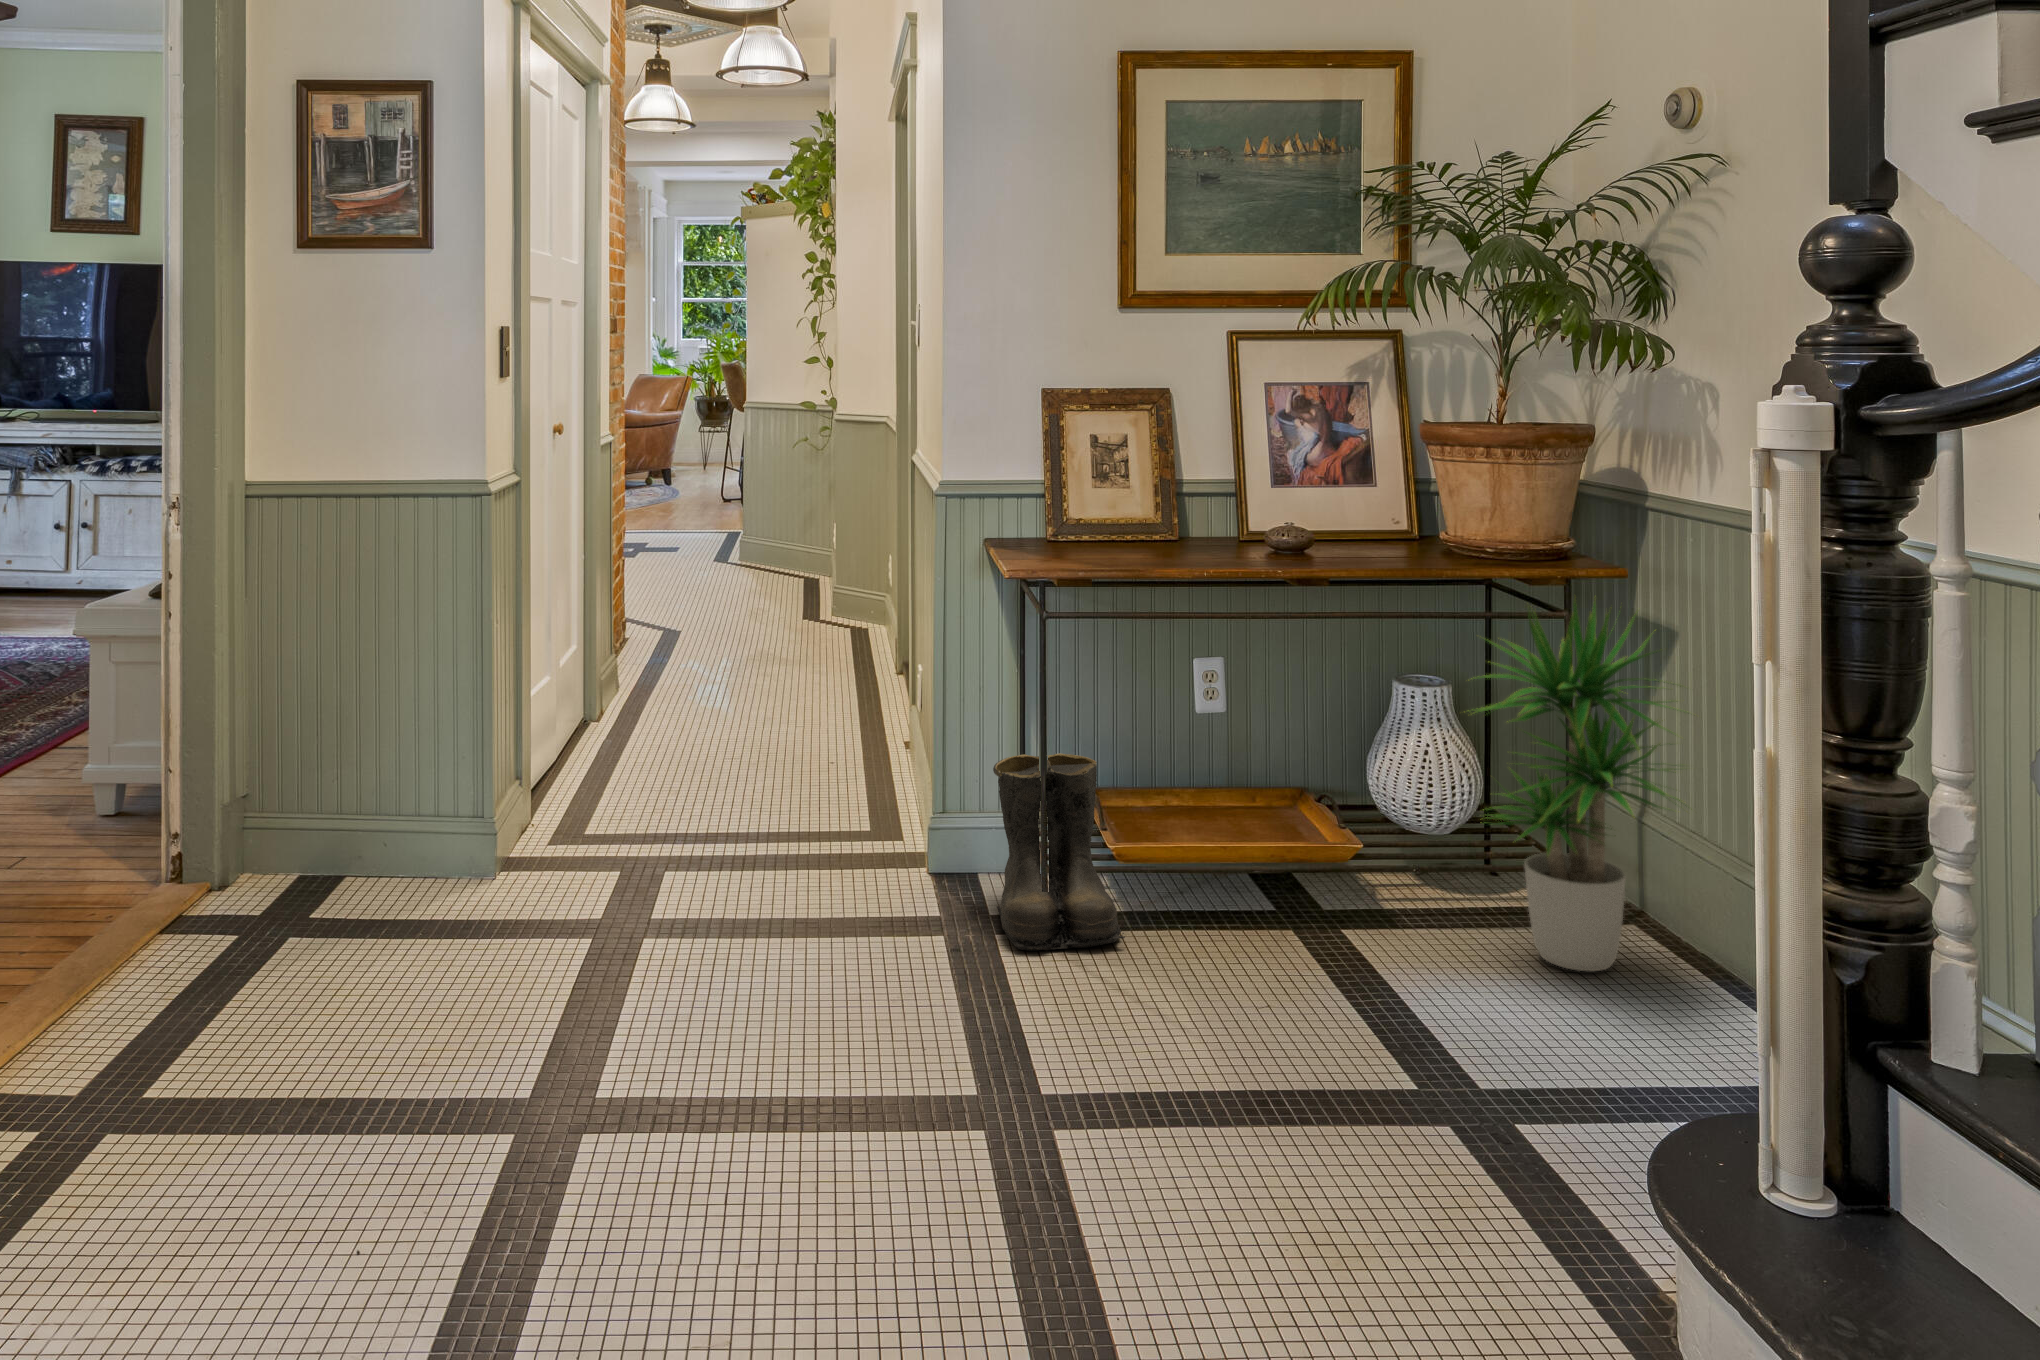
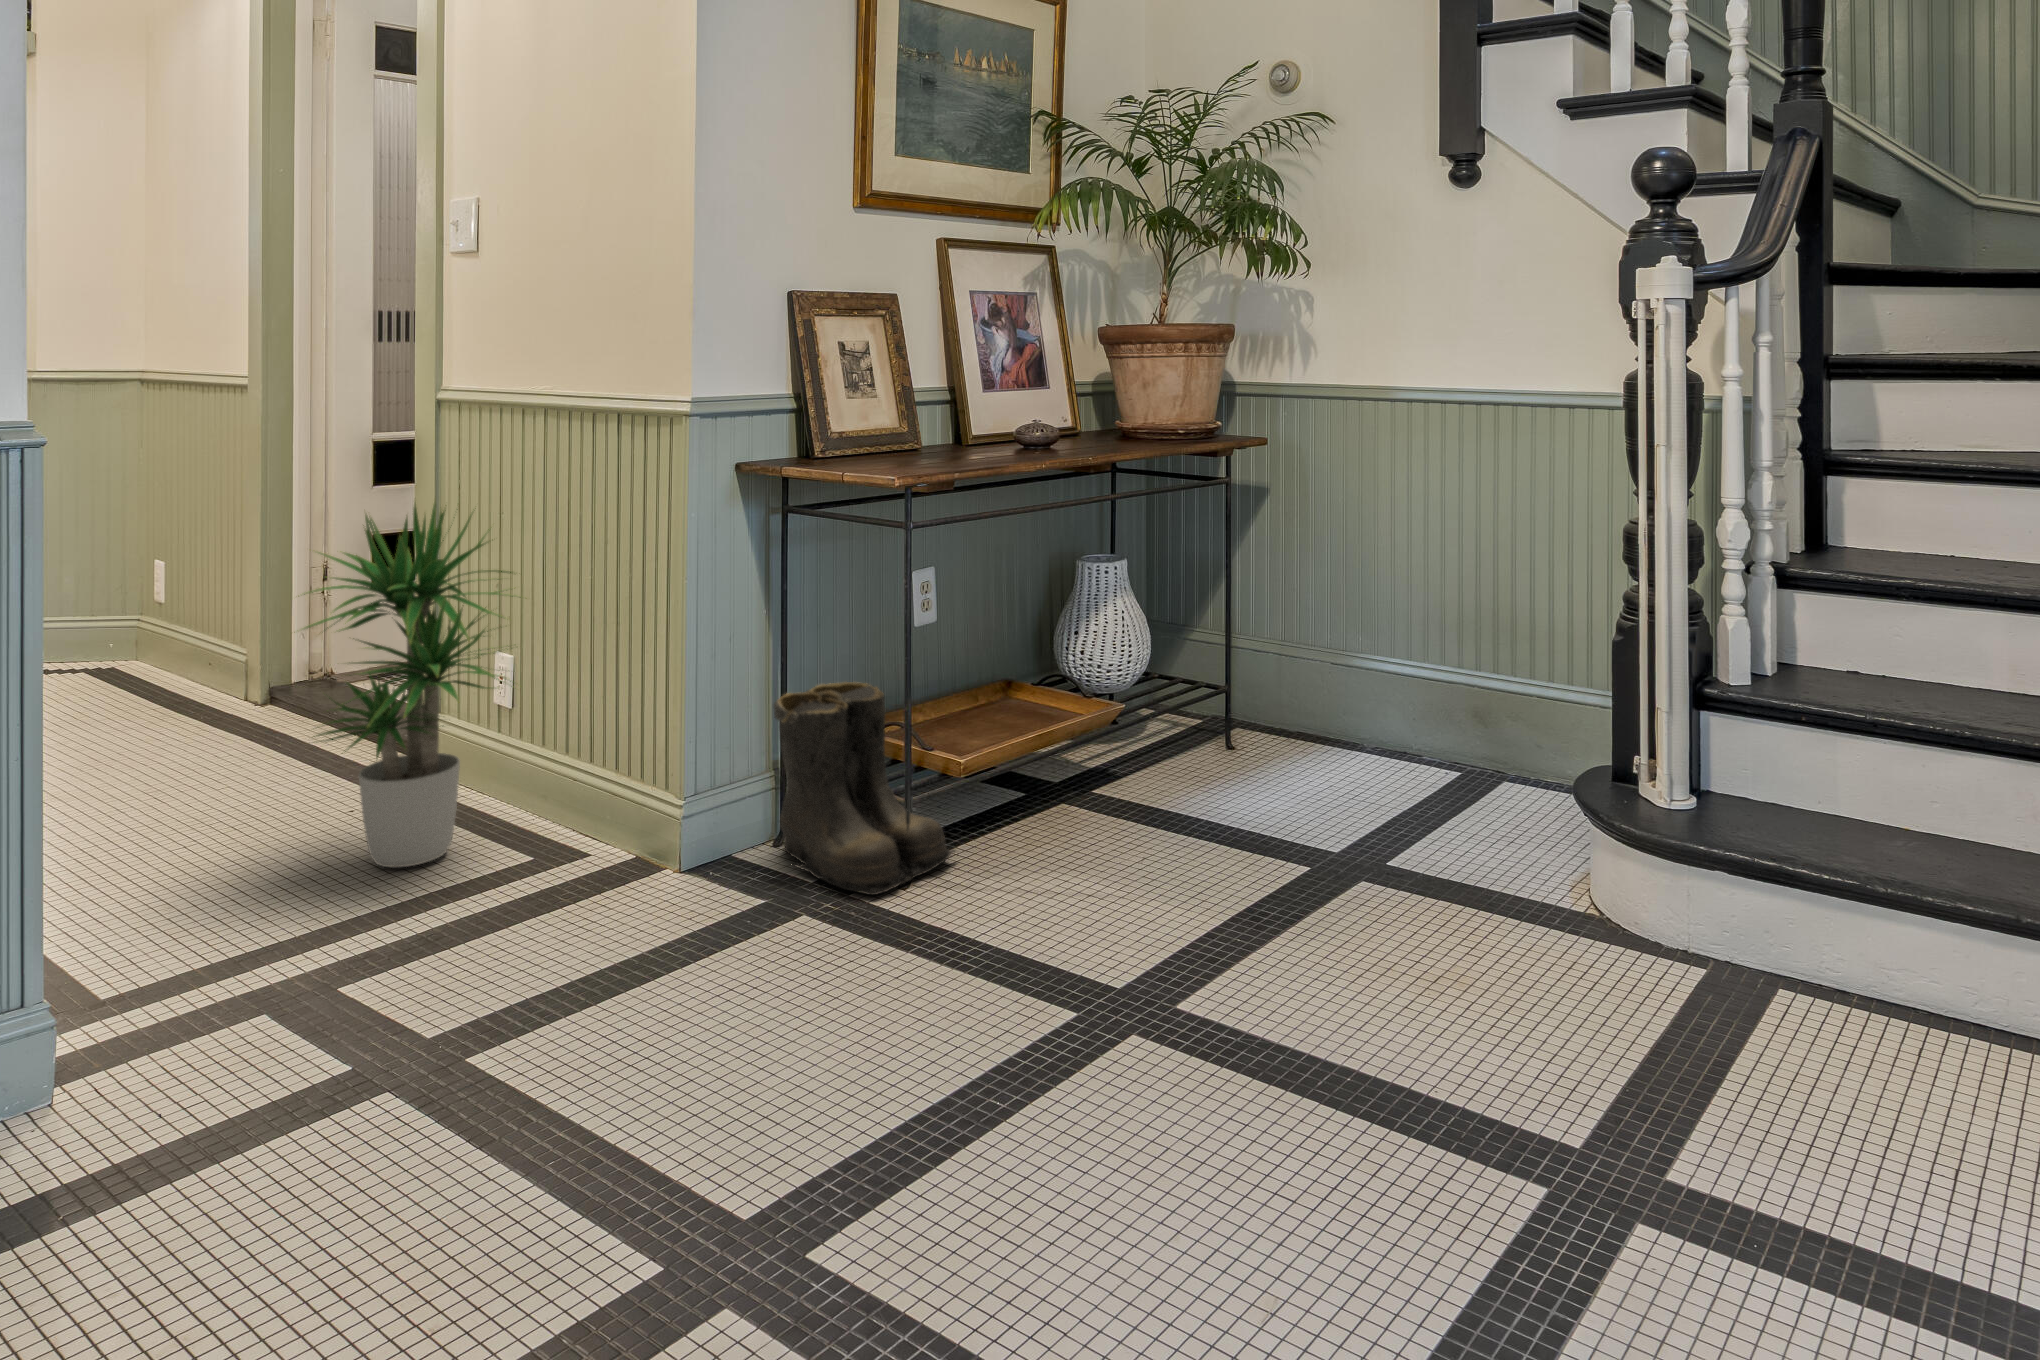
potted plant: present [1474,600,1692,971] -> present [294,503,521,867]

